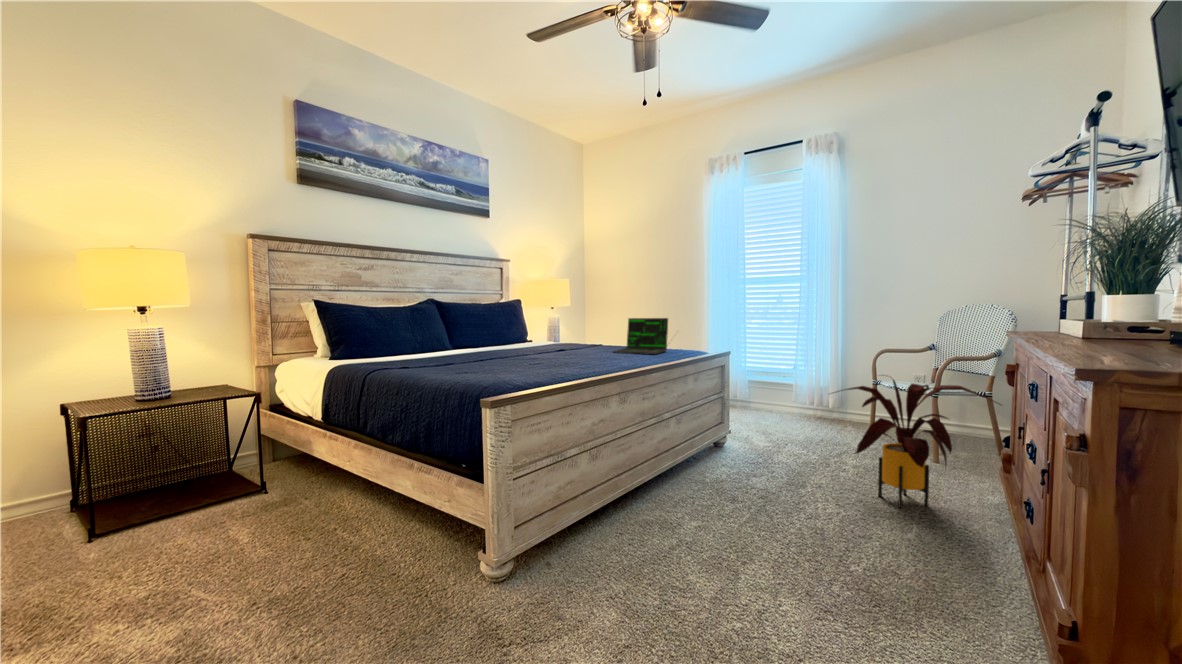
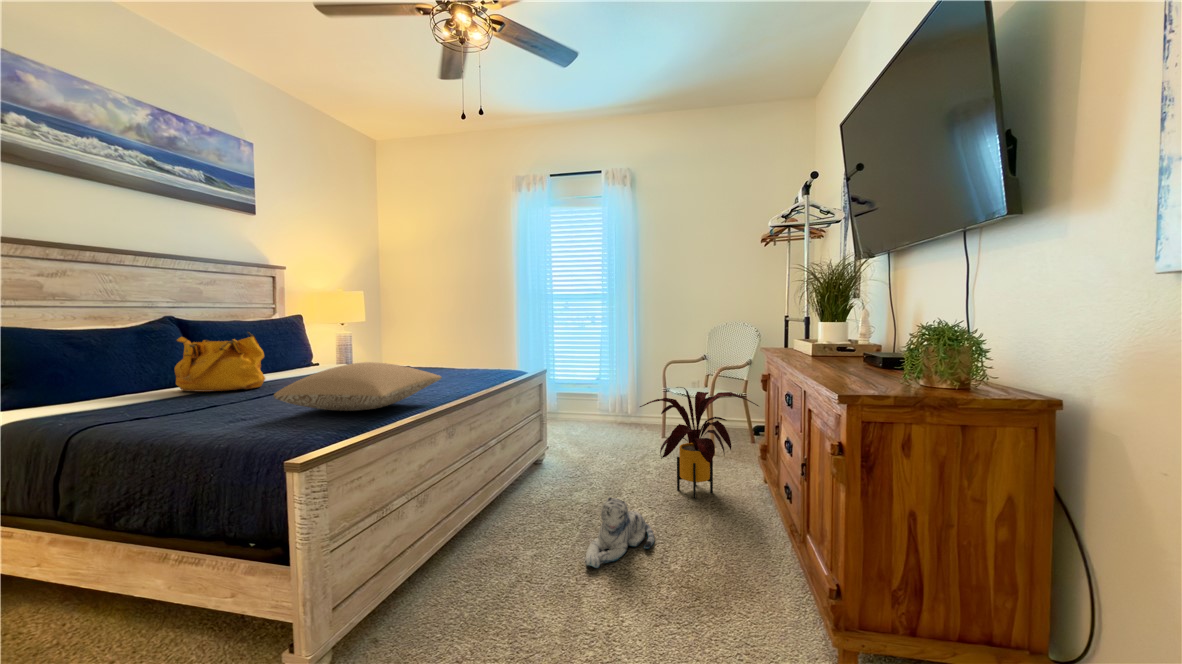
handbag: none [433,308,489,354] -> present [174,332,265,392]
laptop: present [613,318,668,355] -> none [429,338,498,378]
pillow: none [489,332,617,370] -> present [274,362,442,411]
plush toy: none [749,482,836,551] -> present [585,497,654,568]

